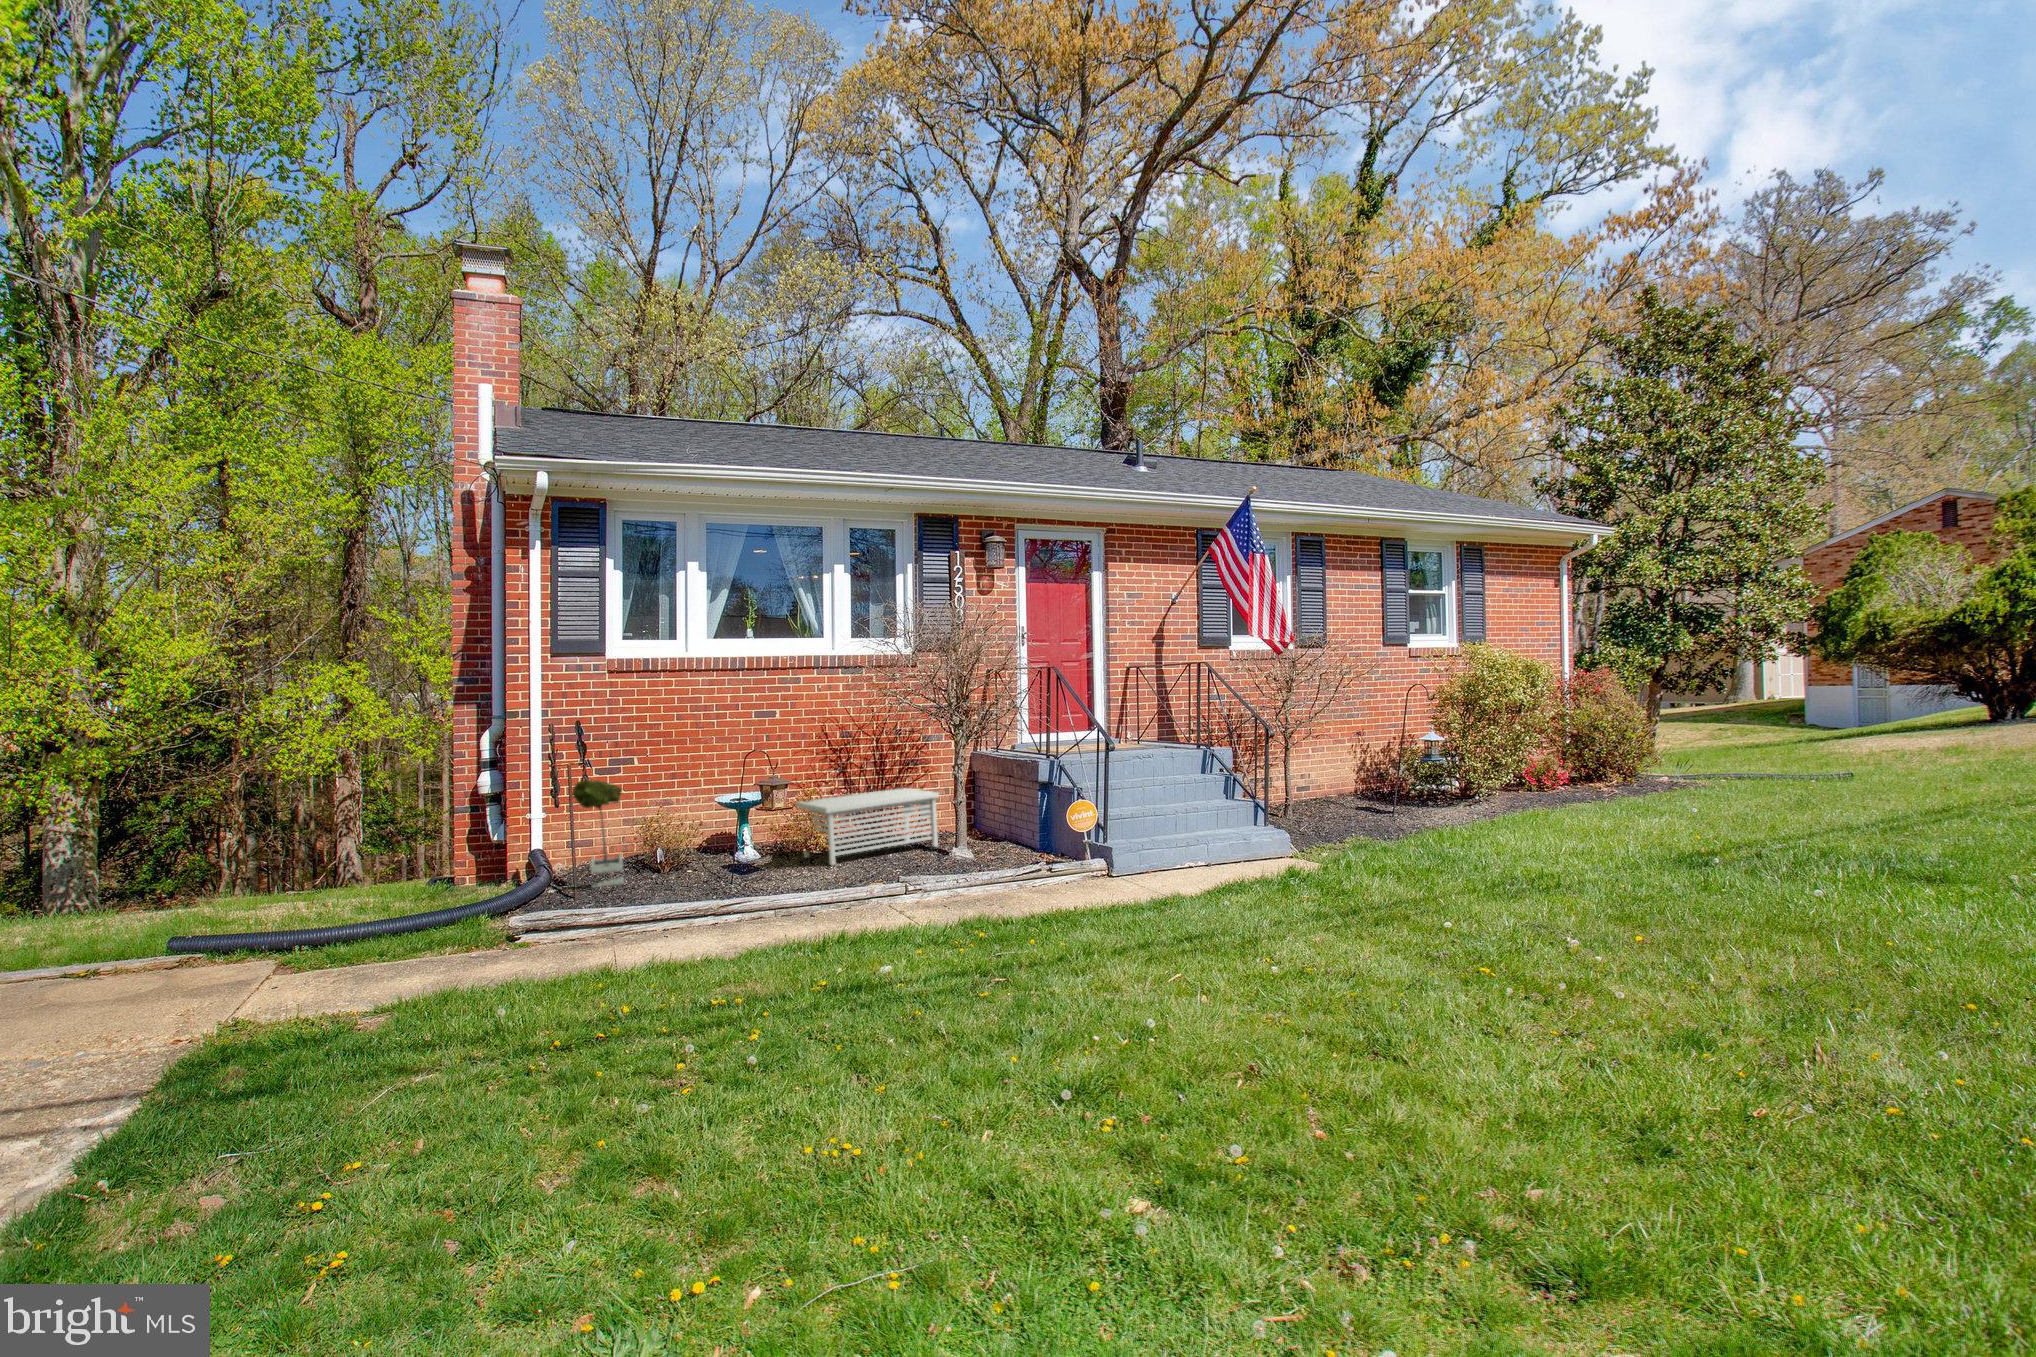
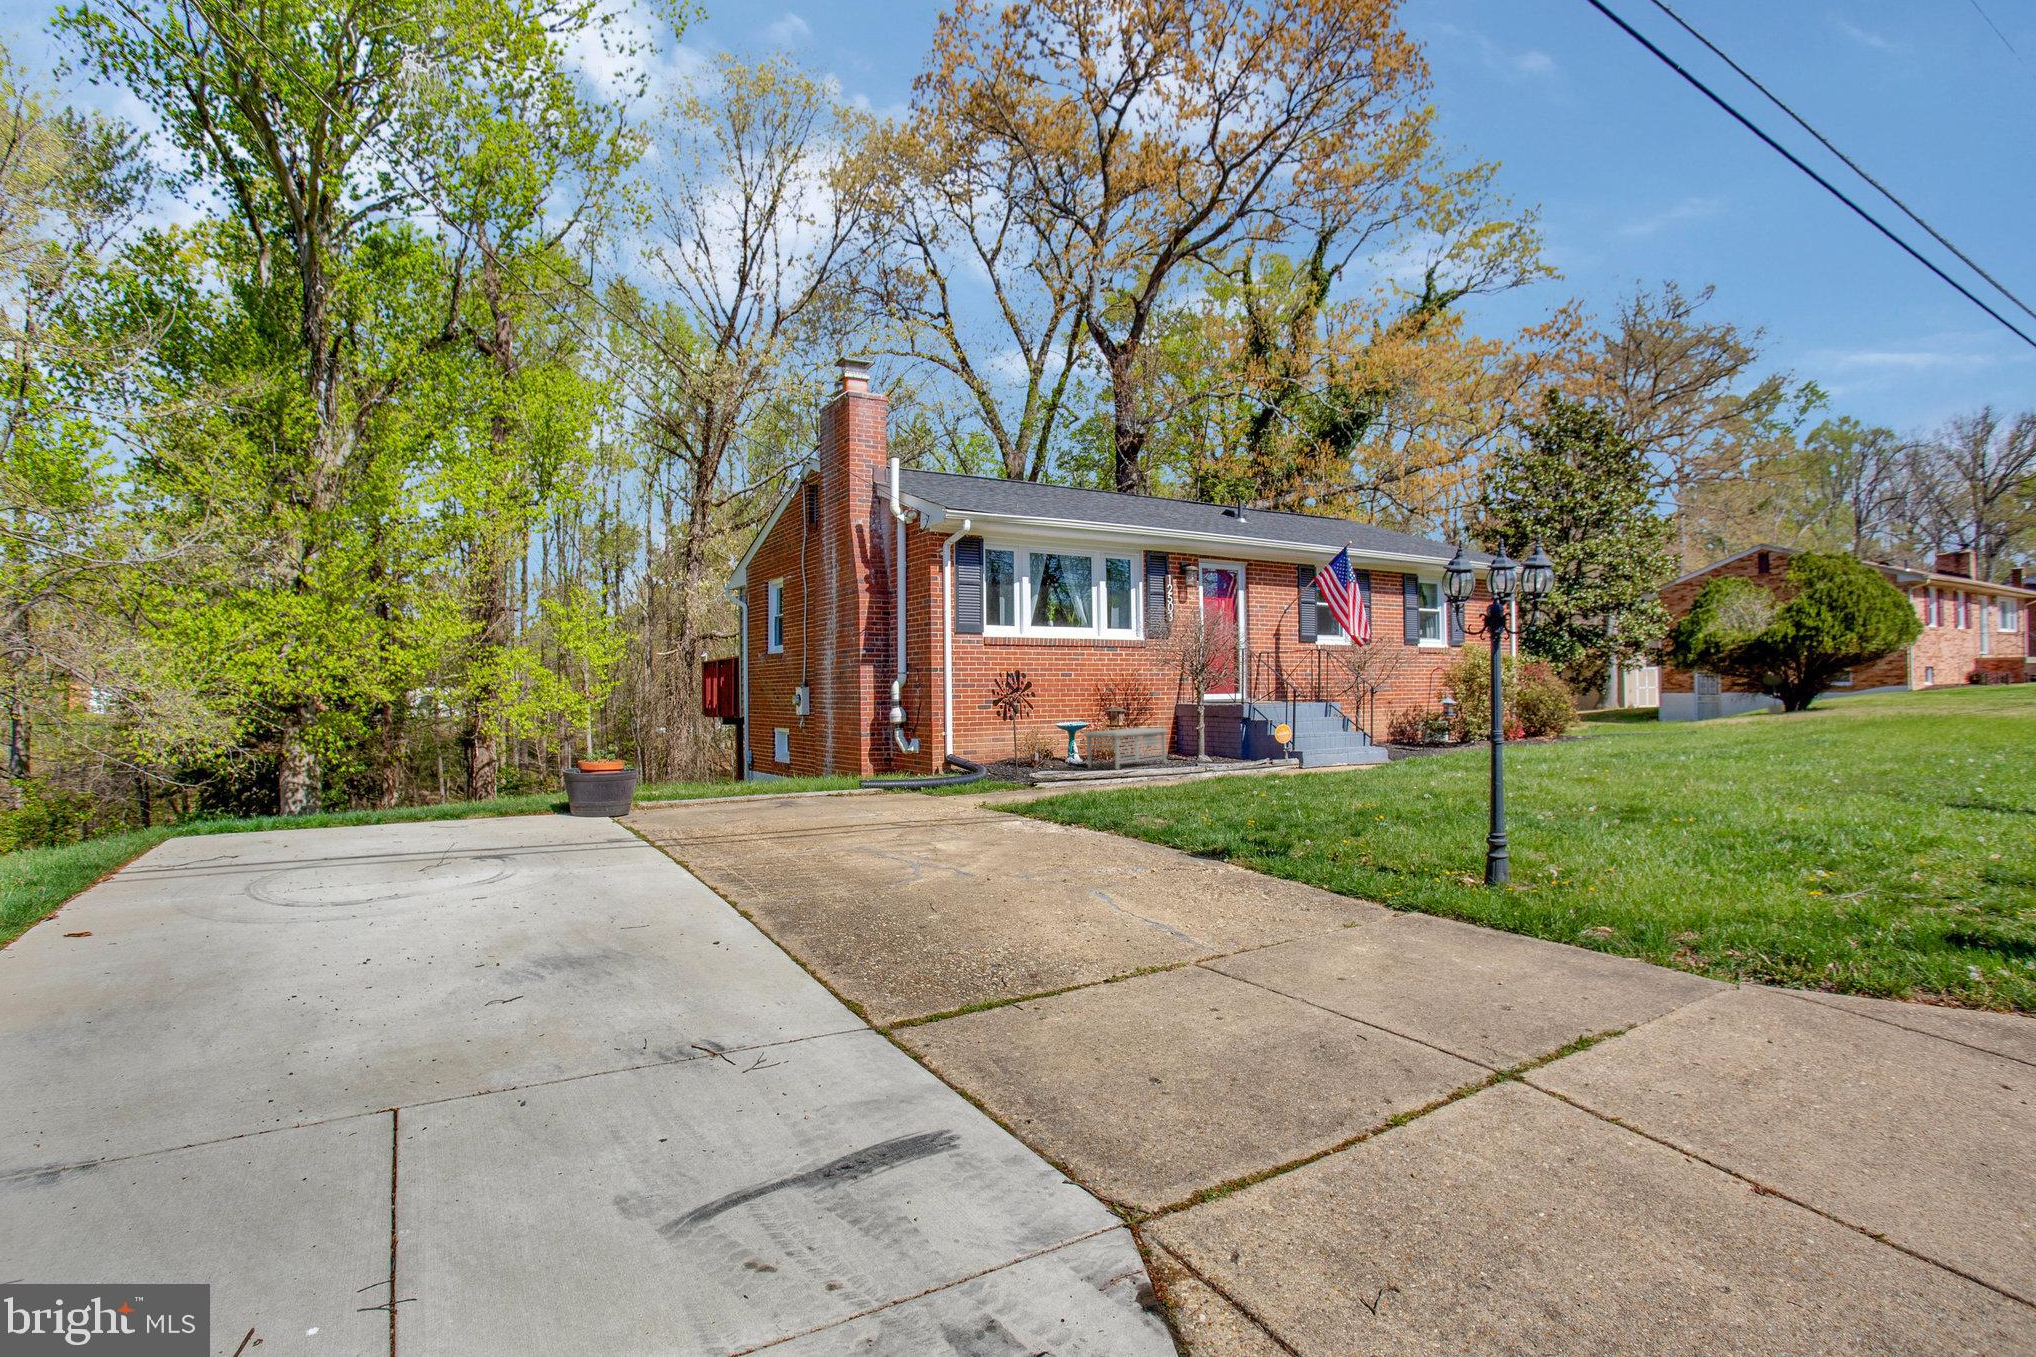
potted tree: present [572,779,624,887] -> present [1763,675,1783,714]

